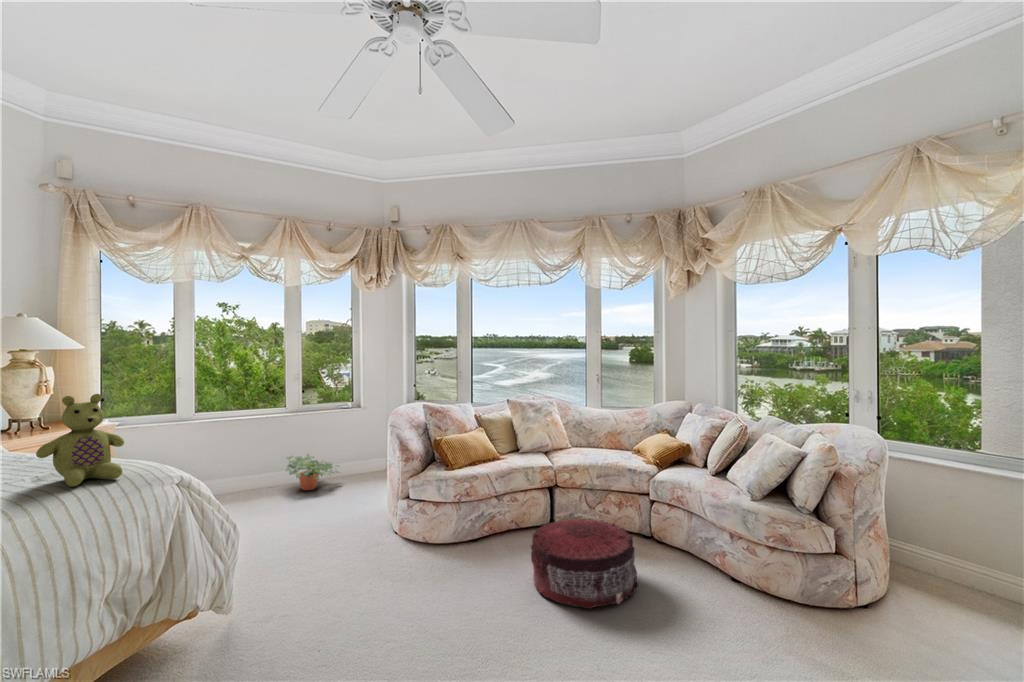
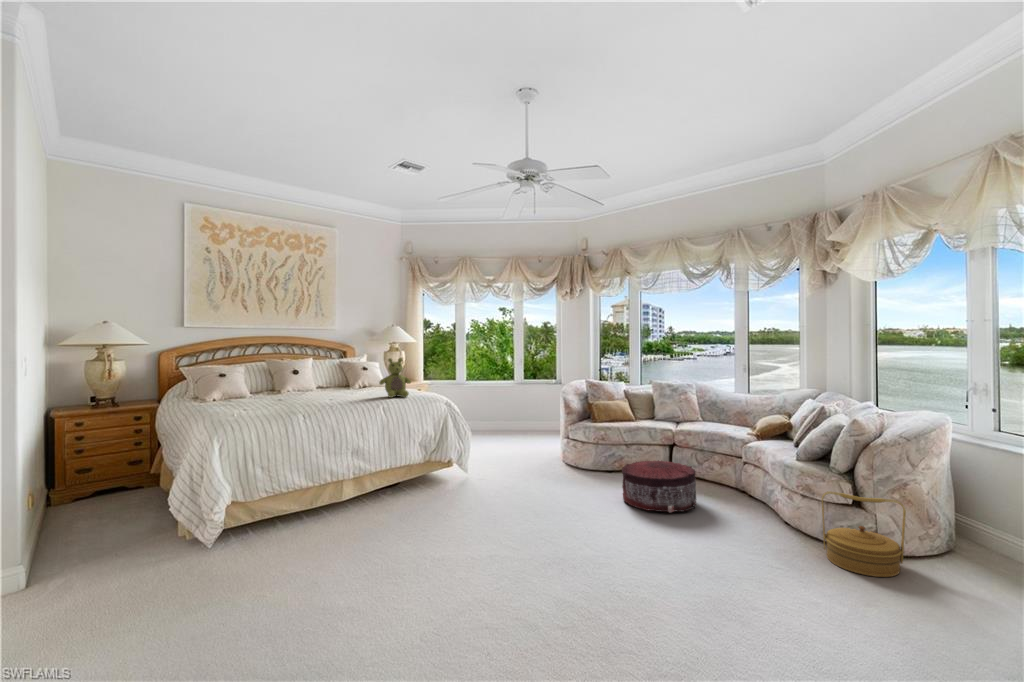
potted plant: present [286,454,339,490] -> none [511,414,547,437]
woven basket: none [824,548,917,654] -> present [822,491,906,577]

